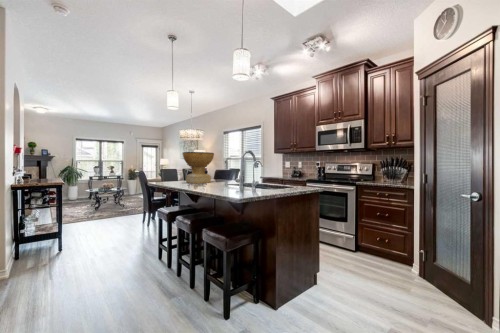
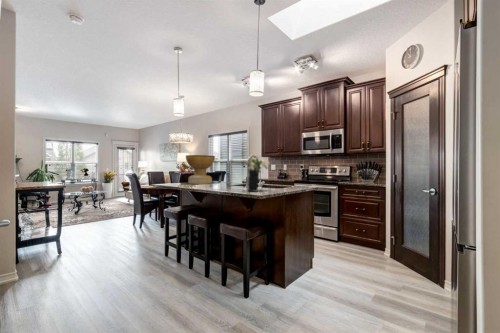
flower arrangement: none [226,150,259,194] -> present [245,155,269,191]

